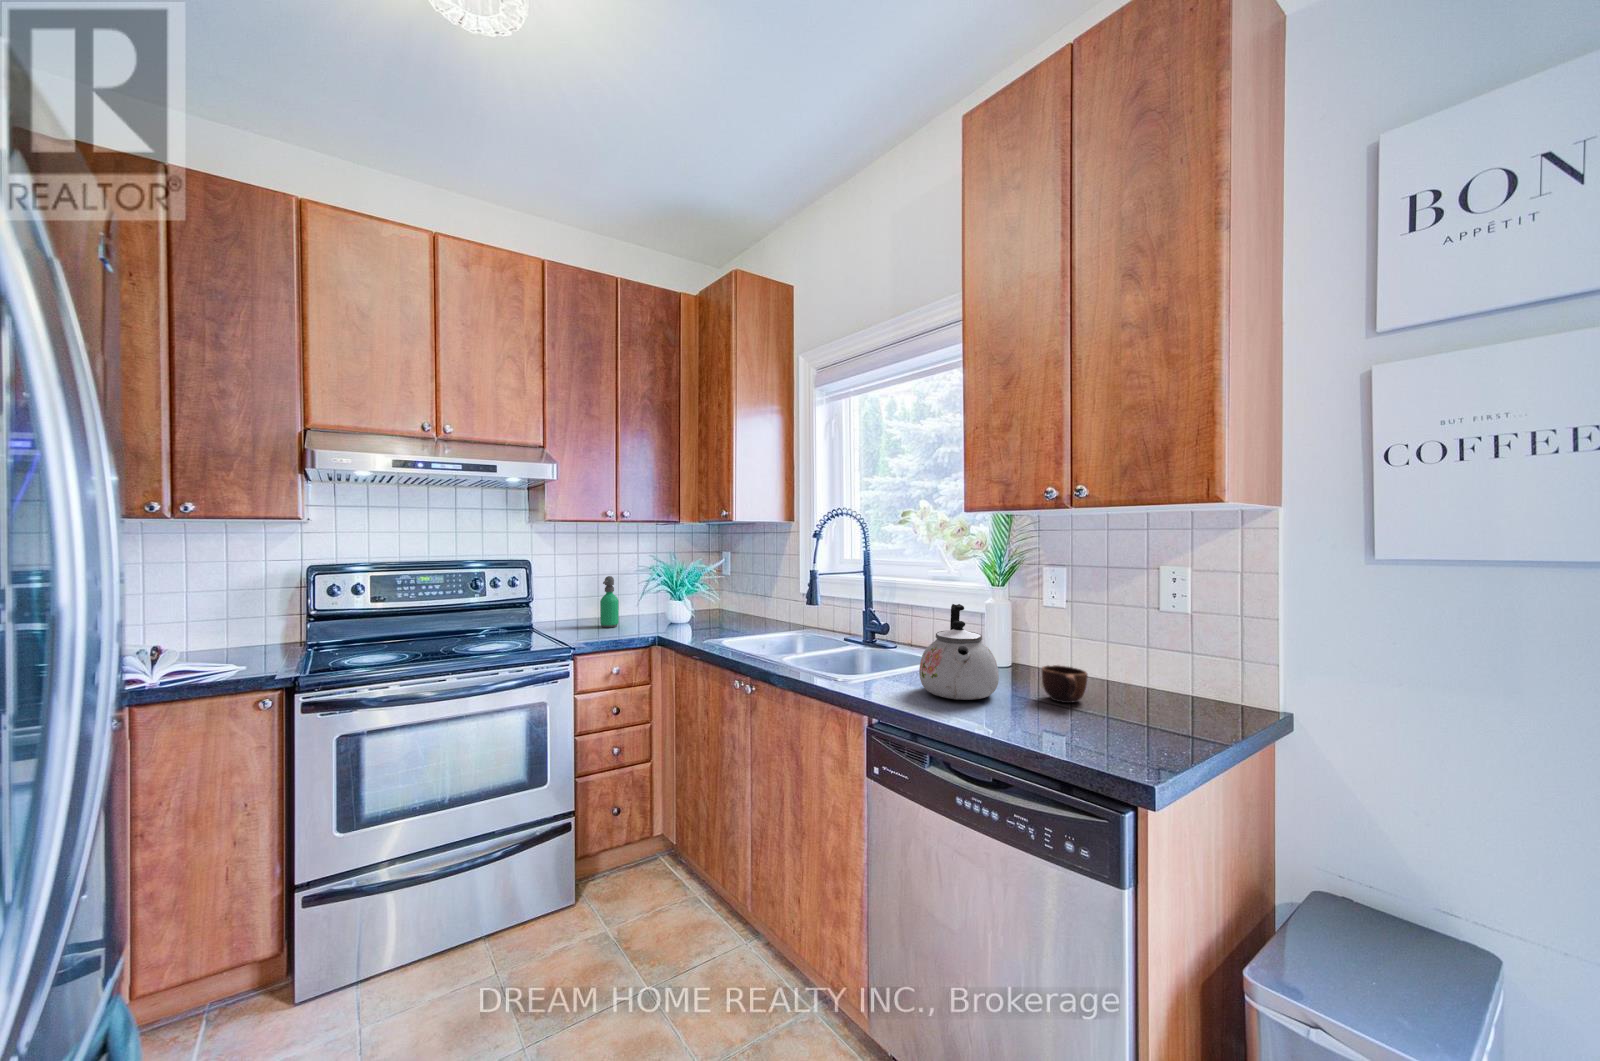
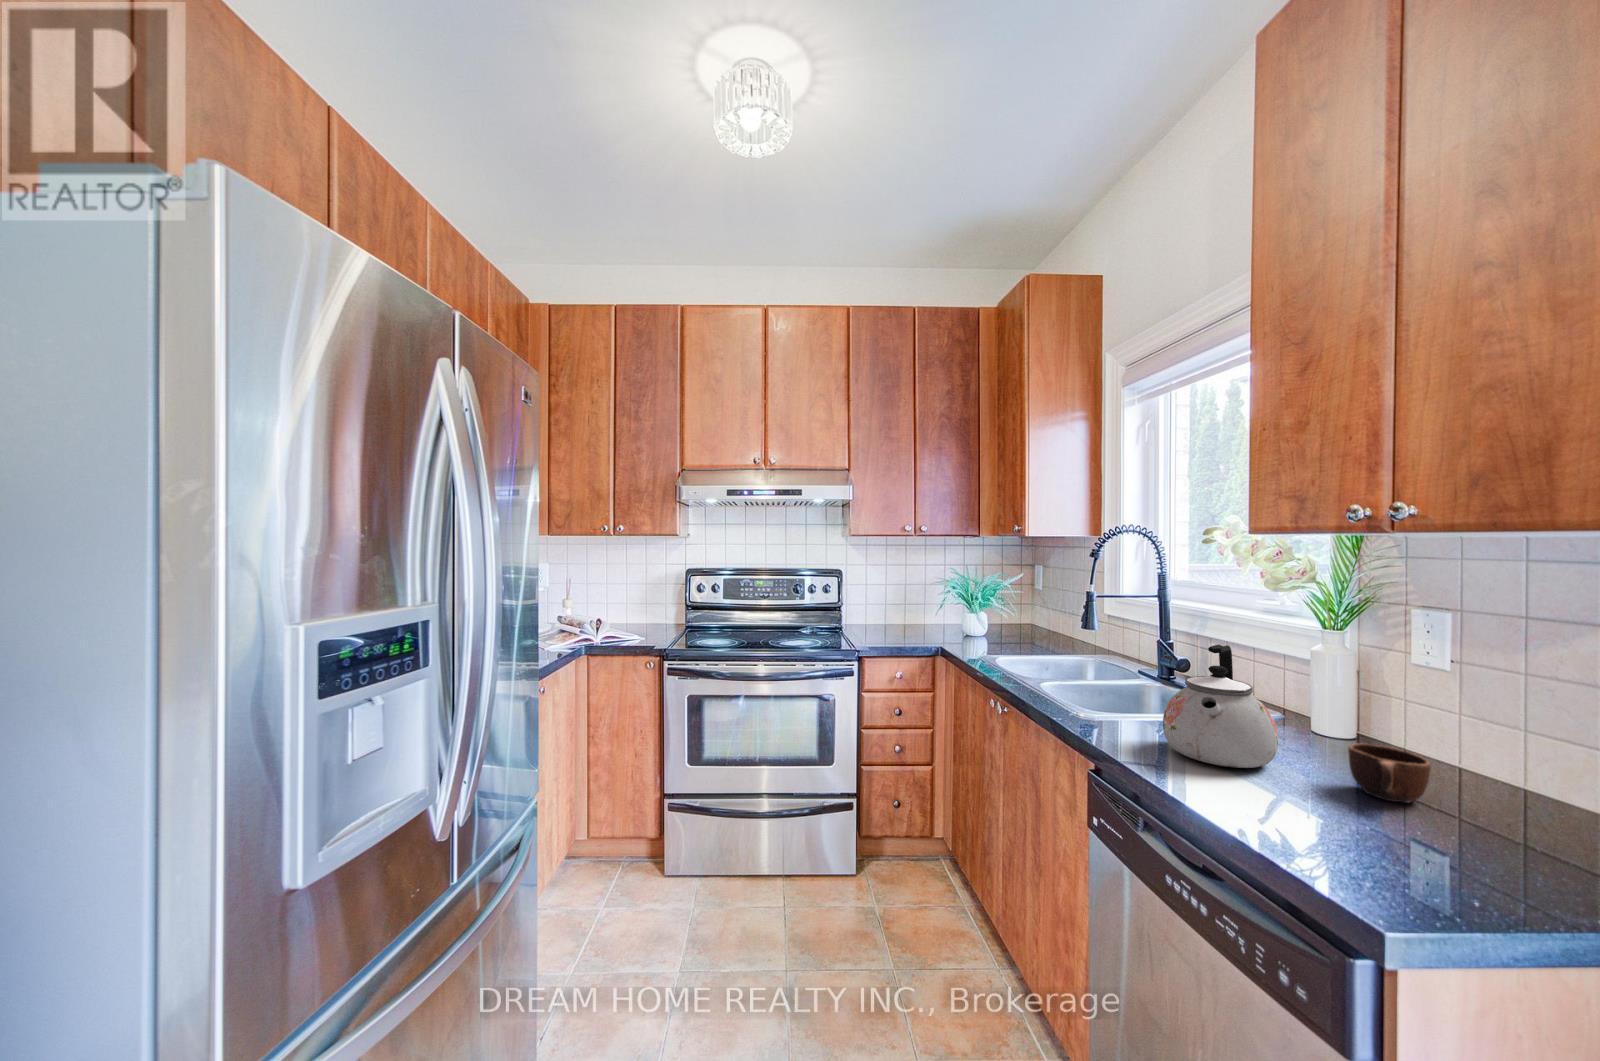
soap dispenser: present [600,576,619,628] -> none [897,586,913,635]

